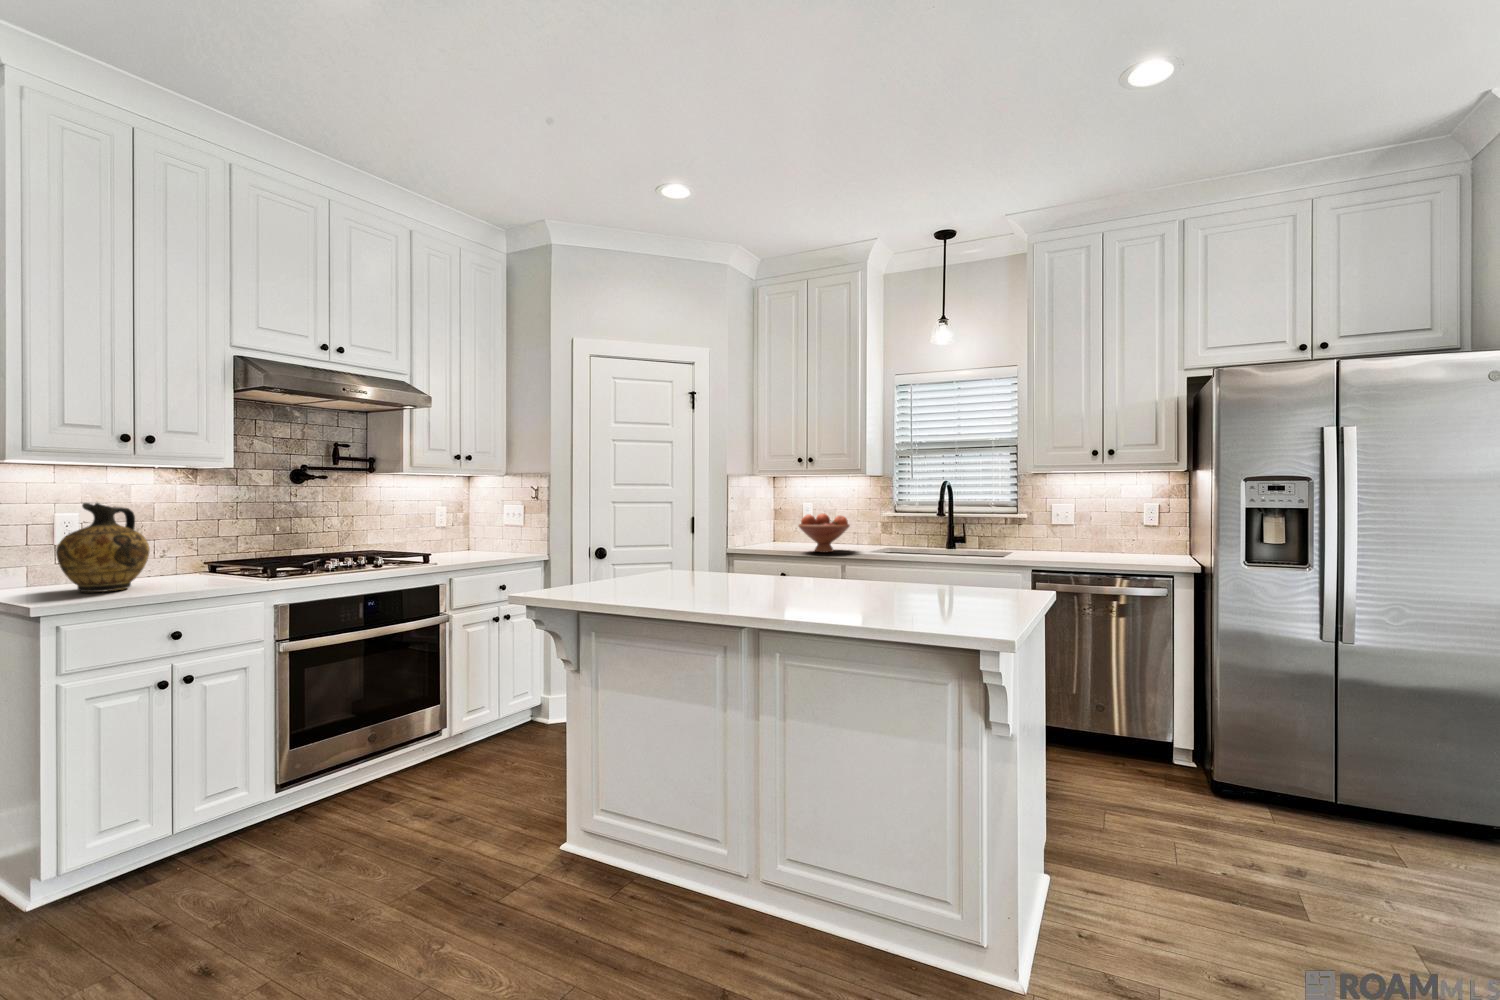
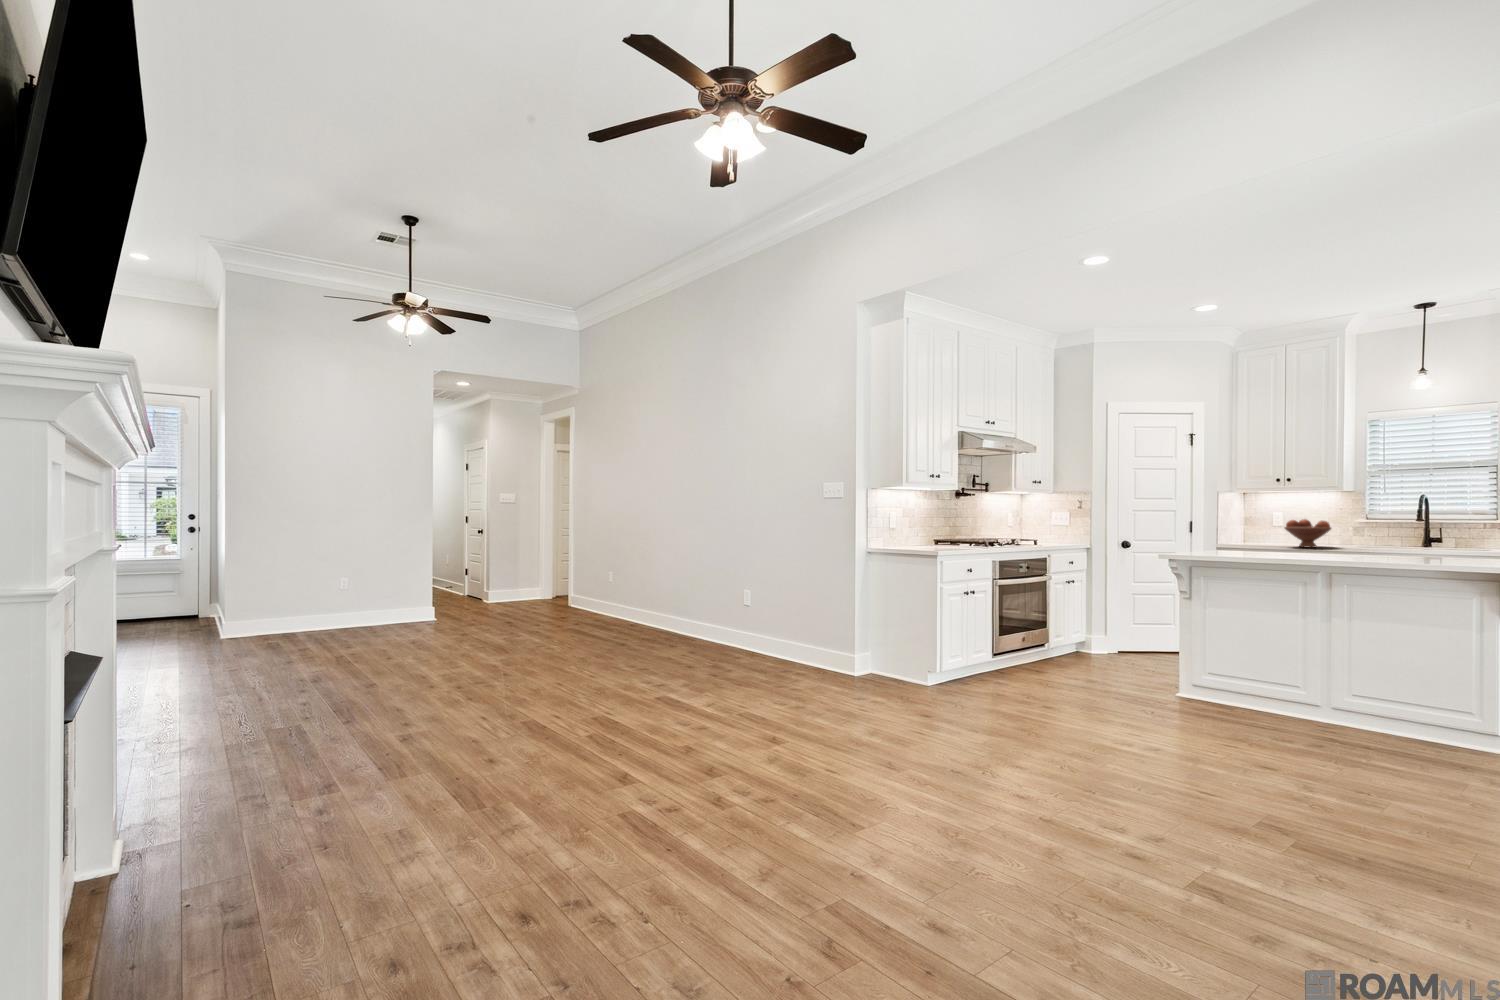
ceramic jug: present [56,503,150,592] -> none [908,506,943,548]

